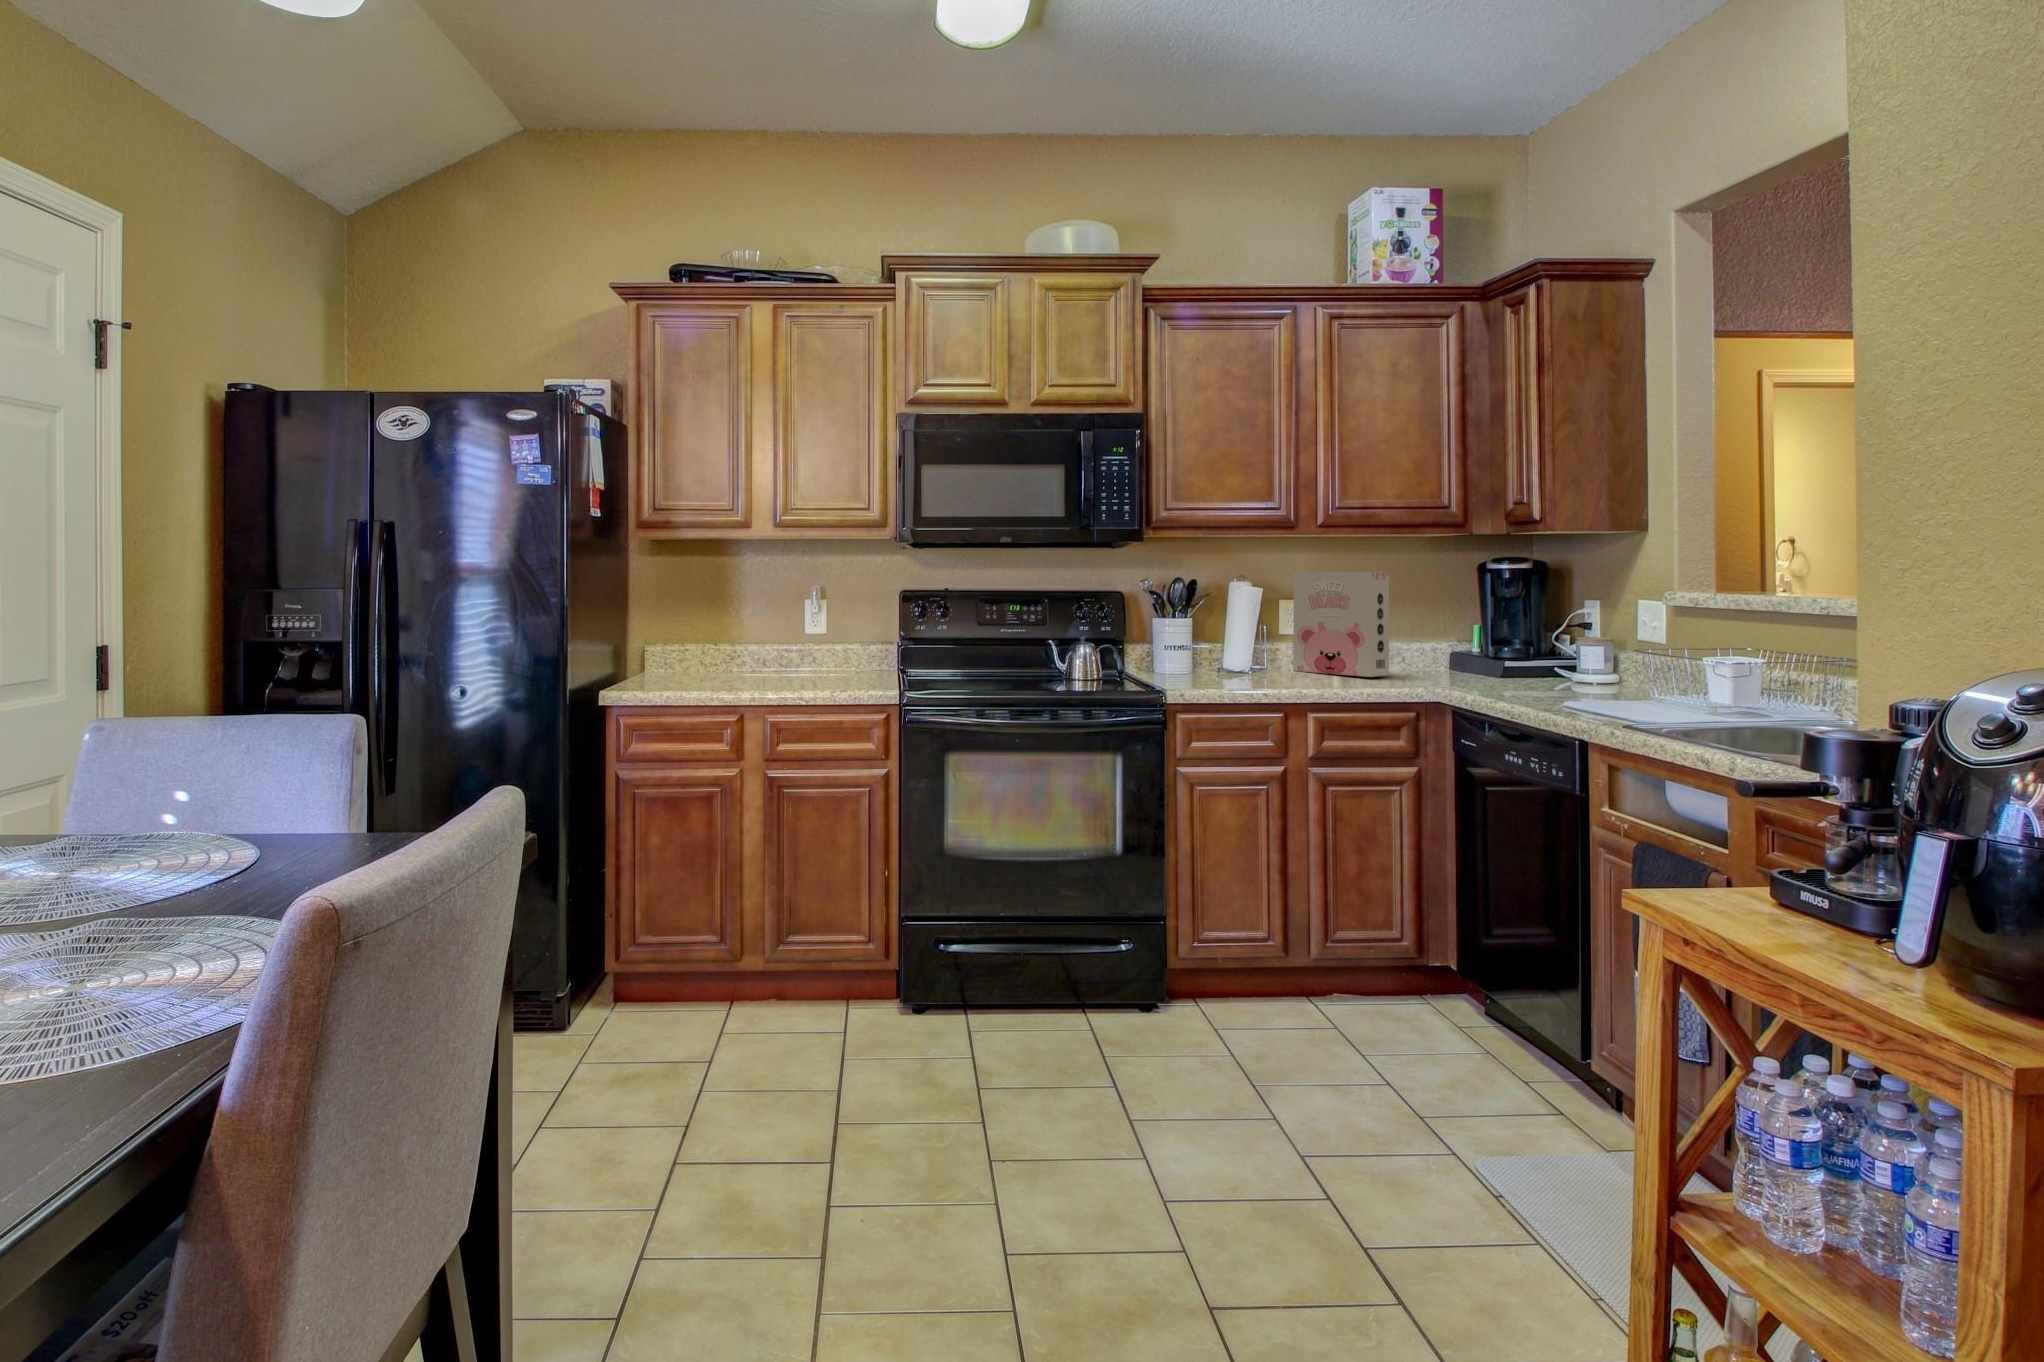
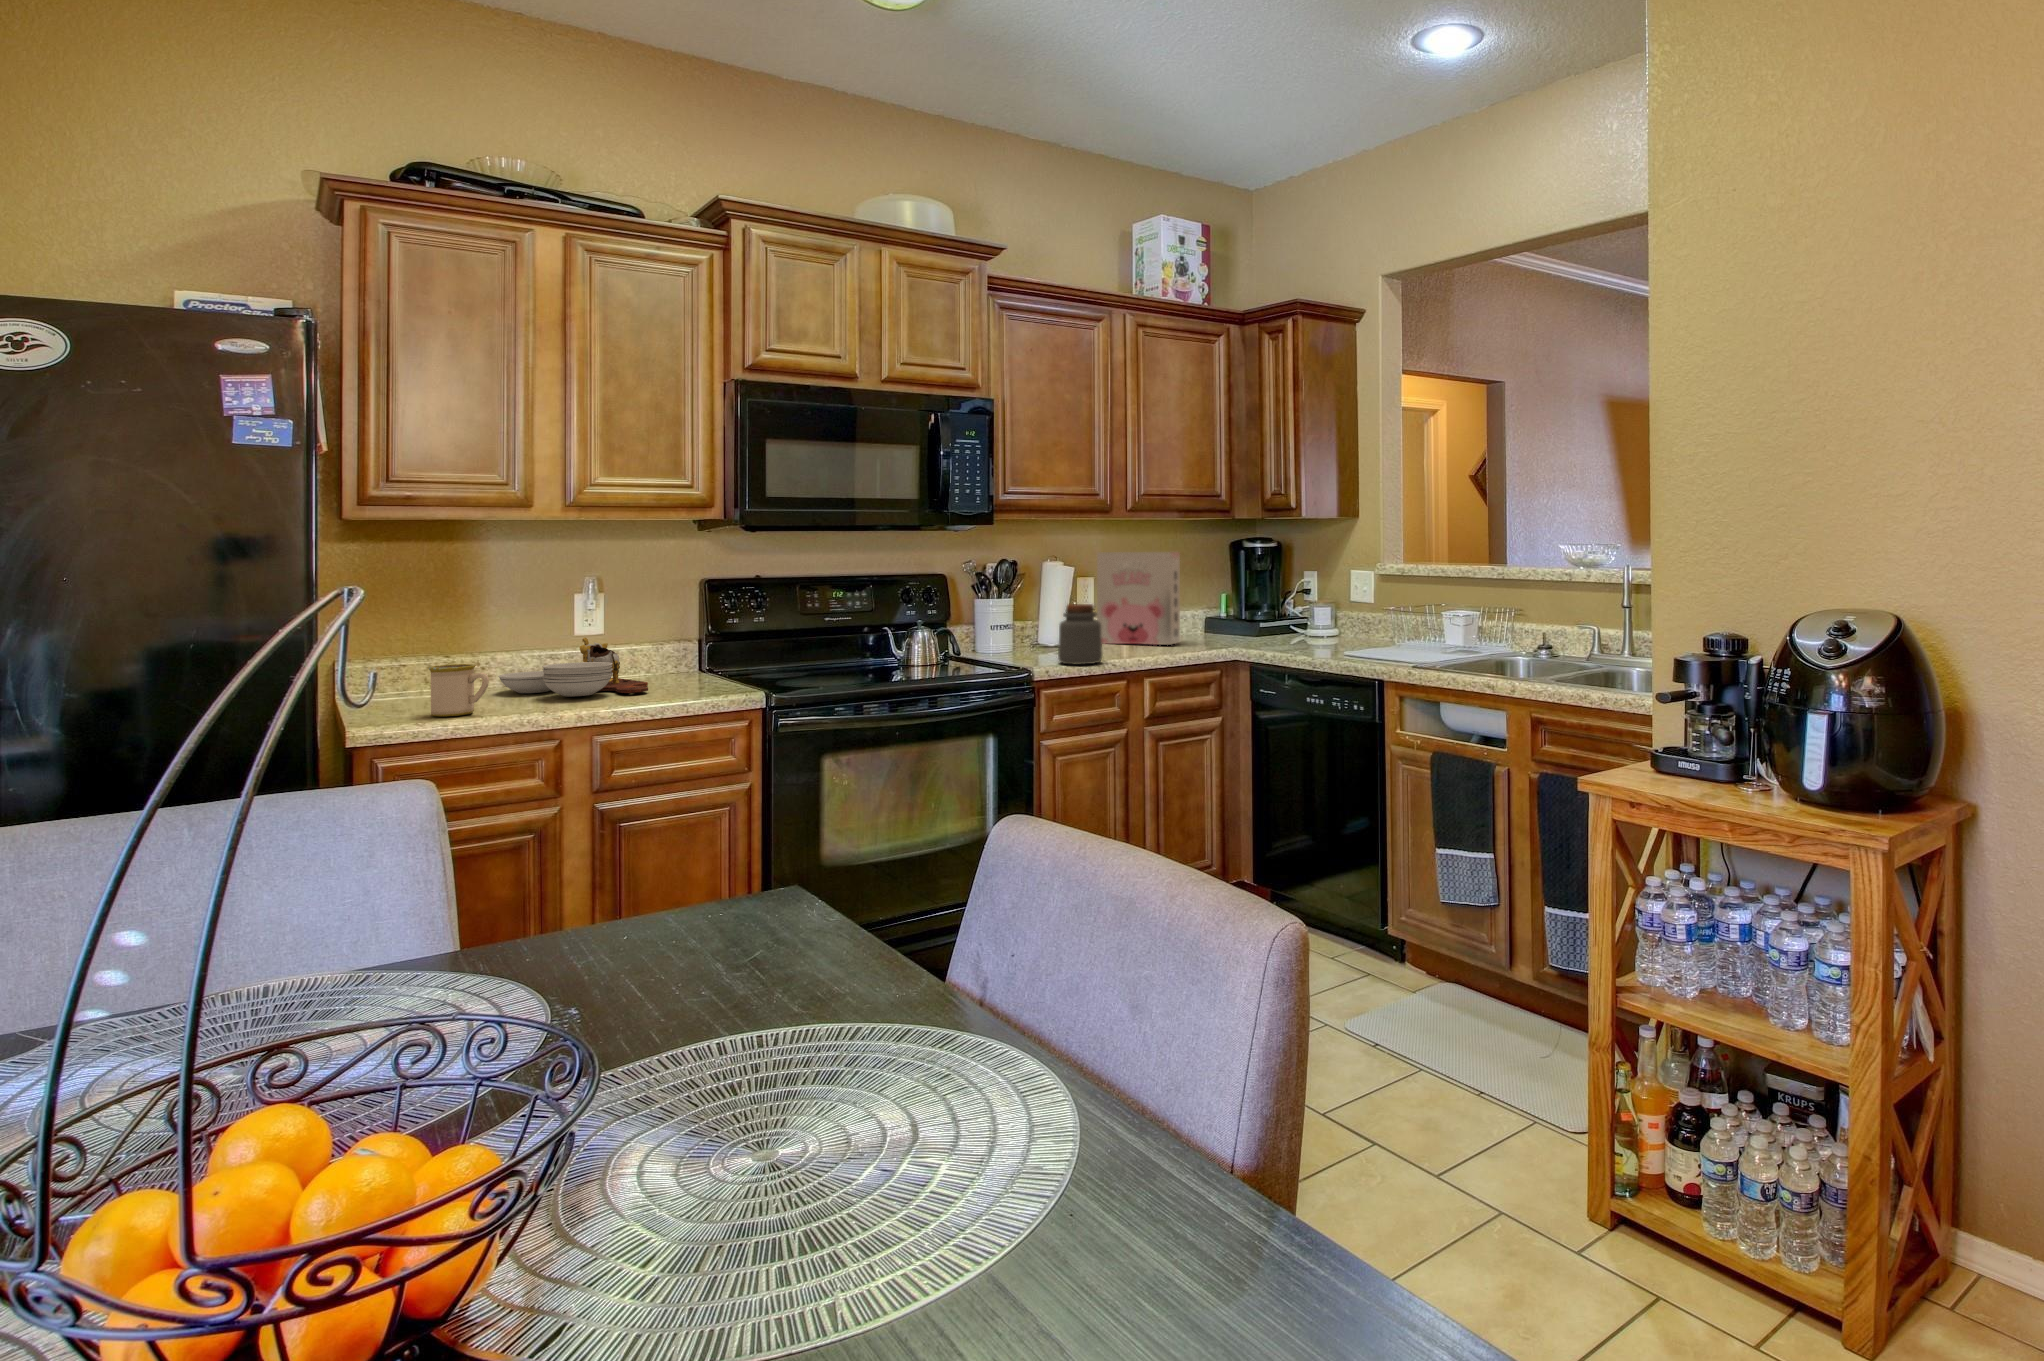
jar: none [1210,625,1259,690] -> present [1058,604,1102,664]
cutting board: none [732,637,835,684] -> present [498,638,648,696]
mug: none [663,651,699,691] -> present [429,664,489,717]

